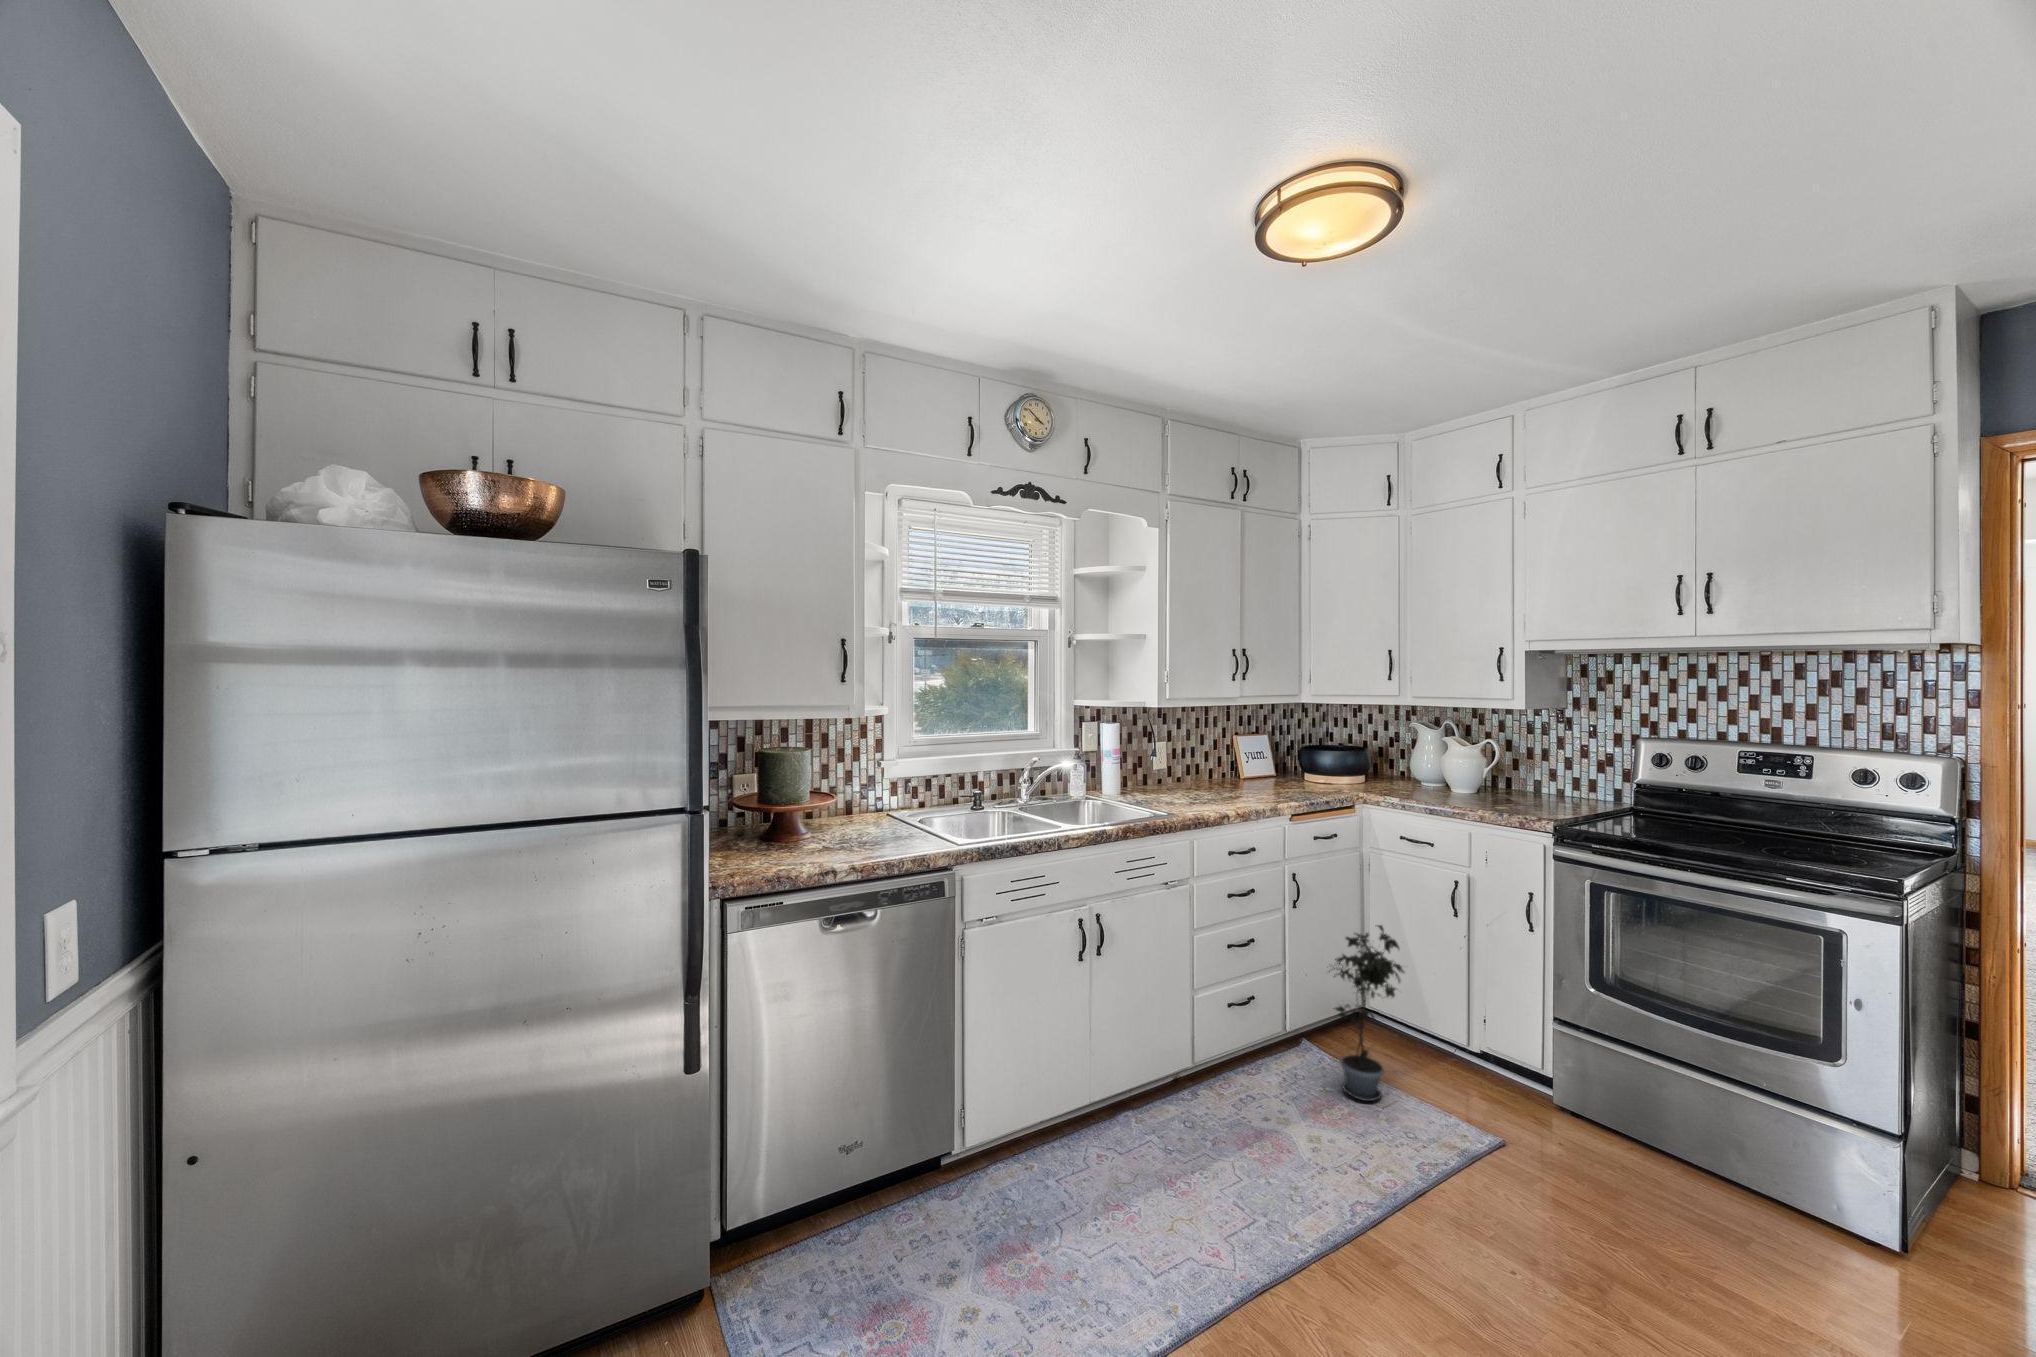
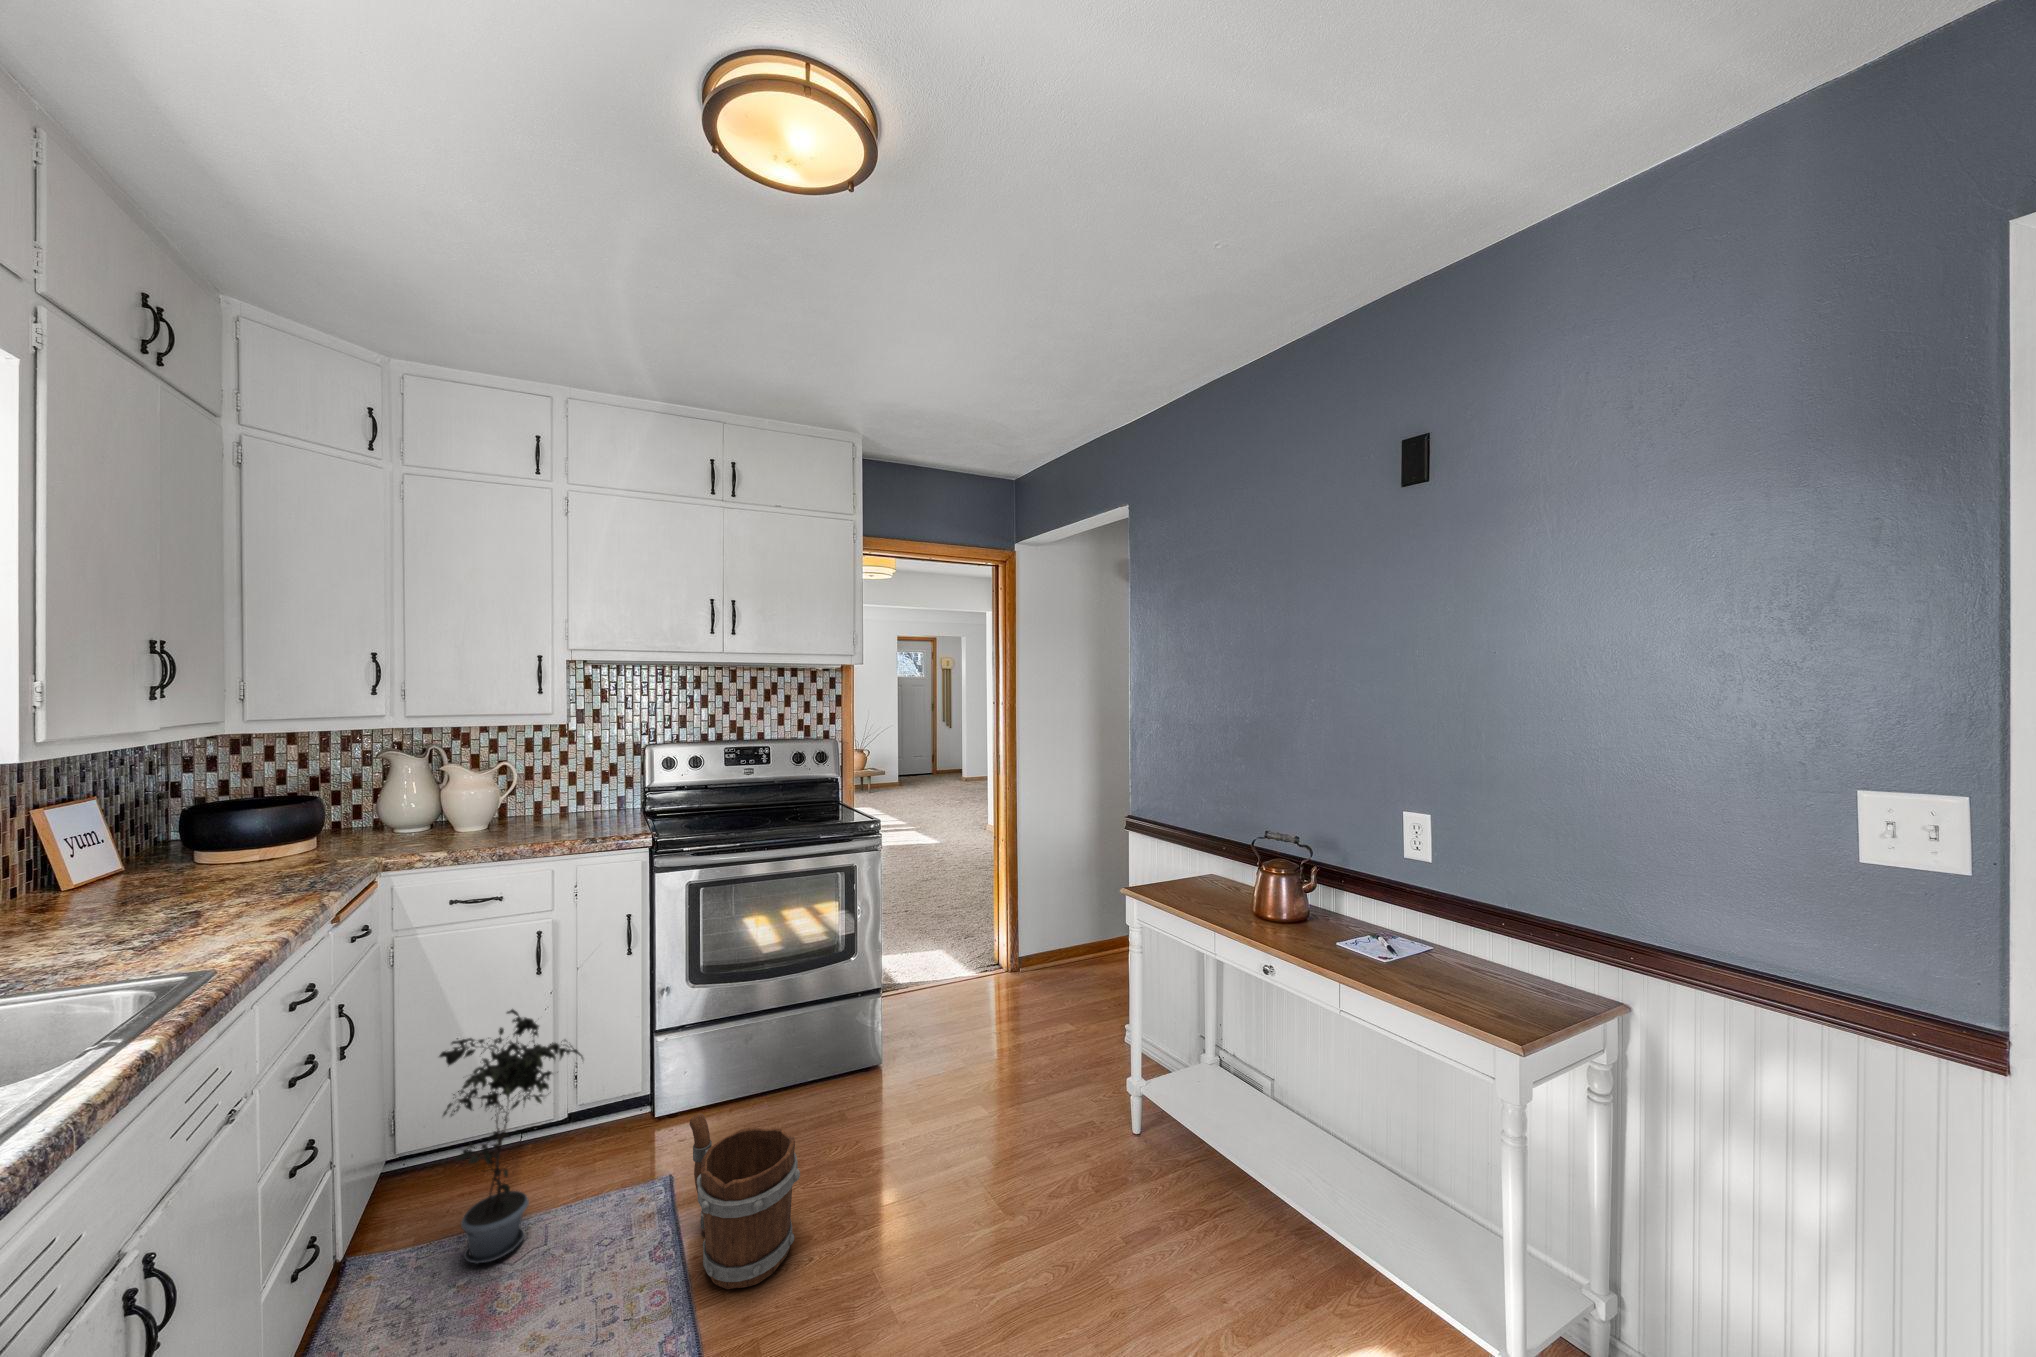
bucket: none [1411,1081,1521,1251] -> present [689,1113,800,1289]

